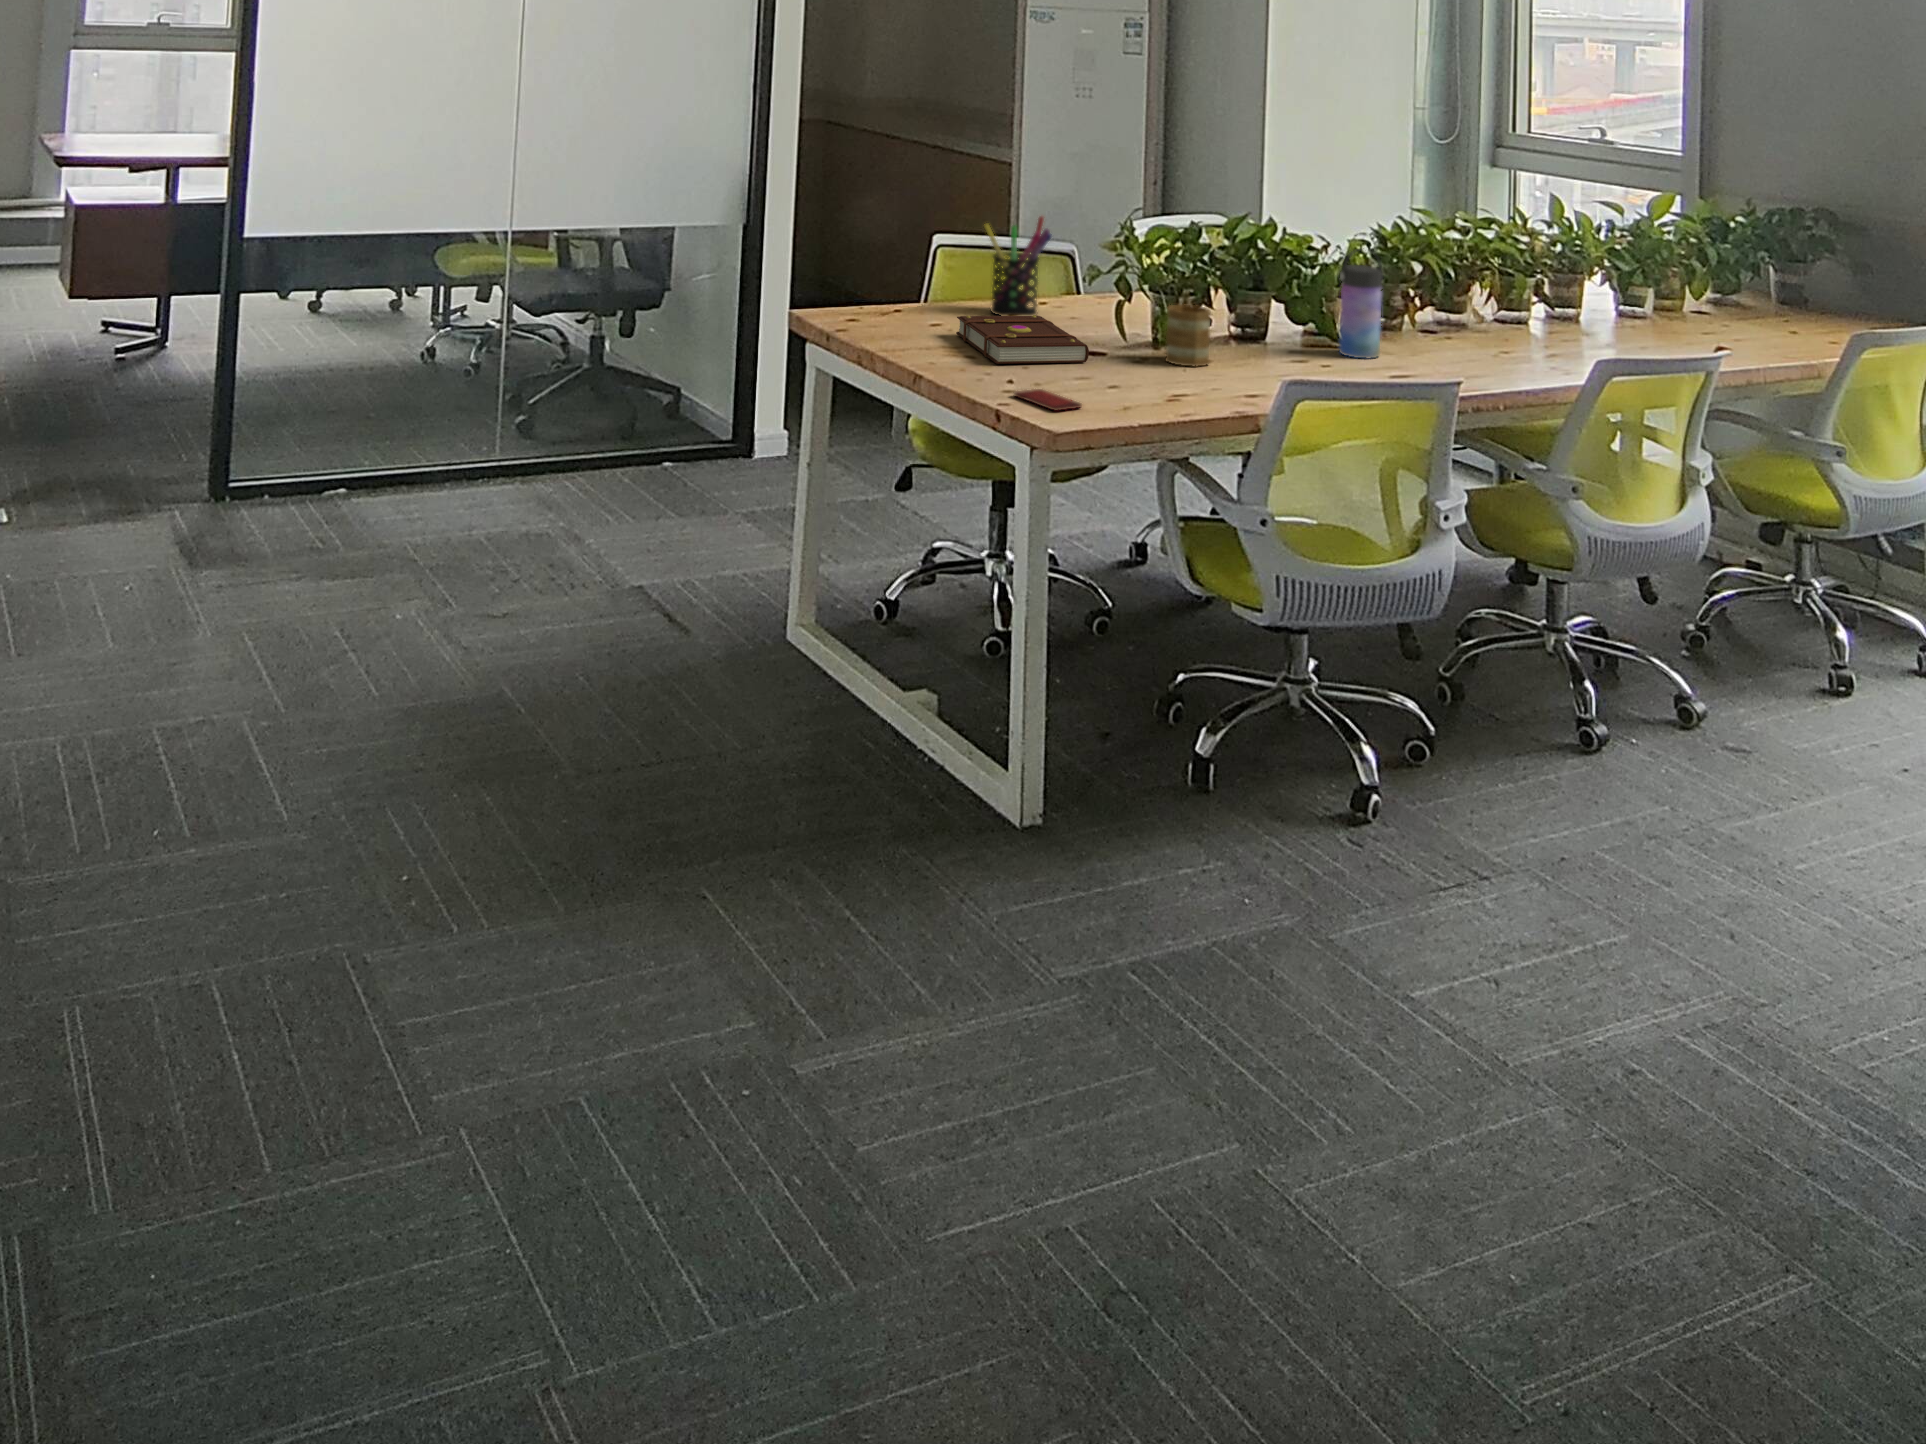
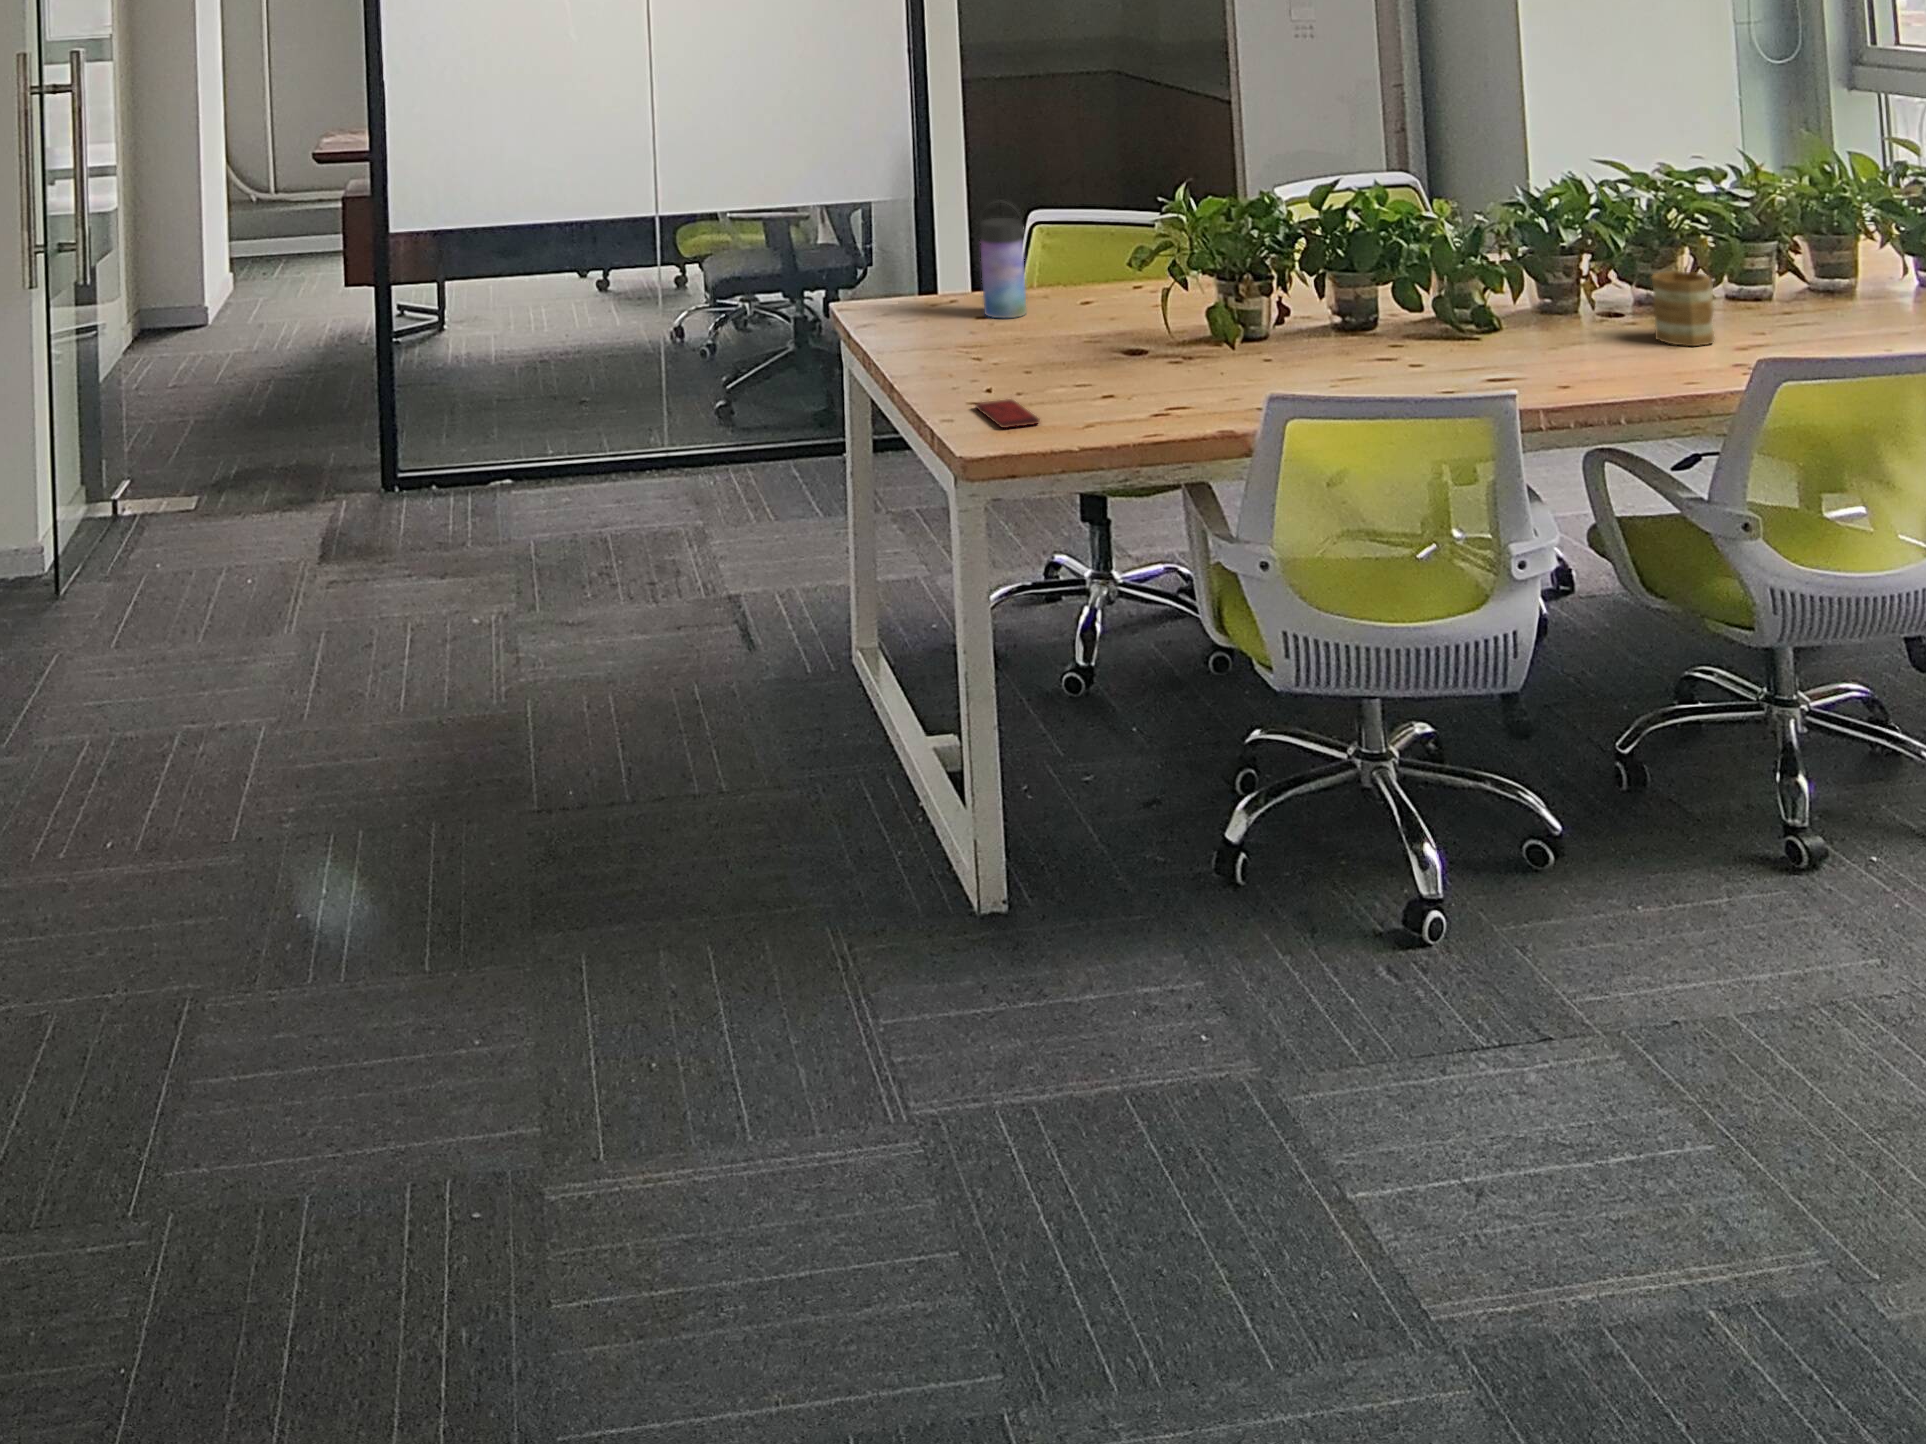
pen holder: present [984,217,1052,316] -> none [1047,189,1122,305]
water bottle: present [1339,248,1384,358] -> present [978,200,1026,318]
mug: present [1166,304,1211,367] -> present [1652,271,1714,346]
book: present [956,315,1089,364] -> none [992,305,1110,366]

